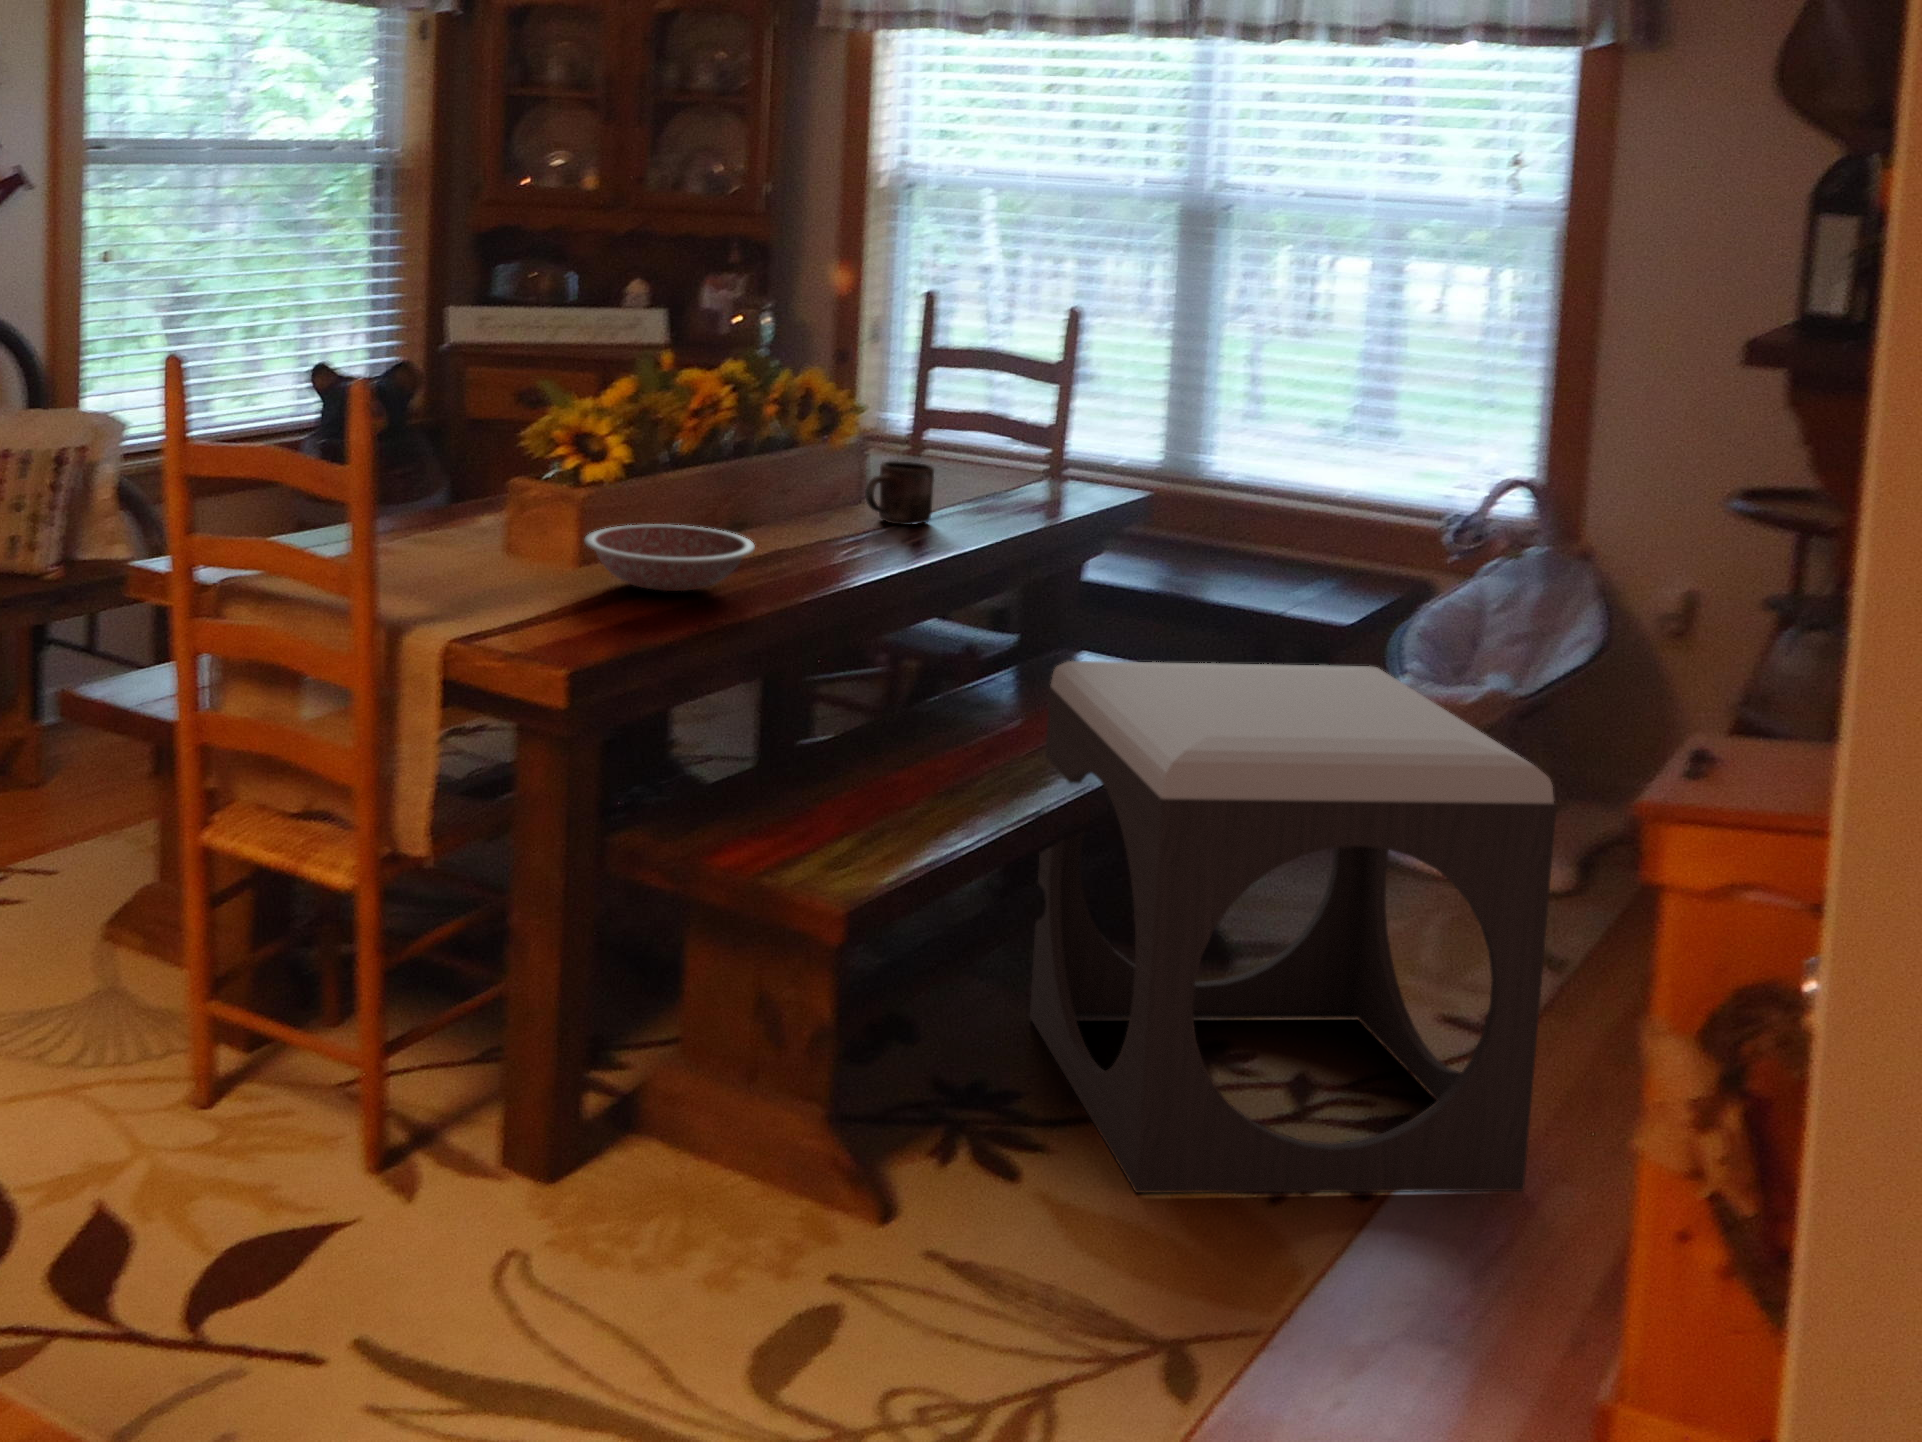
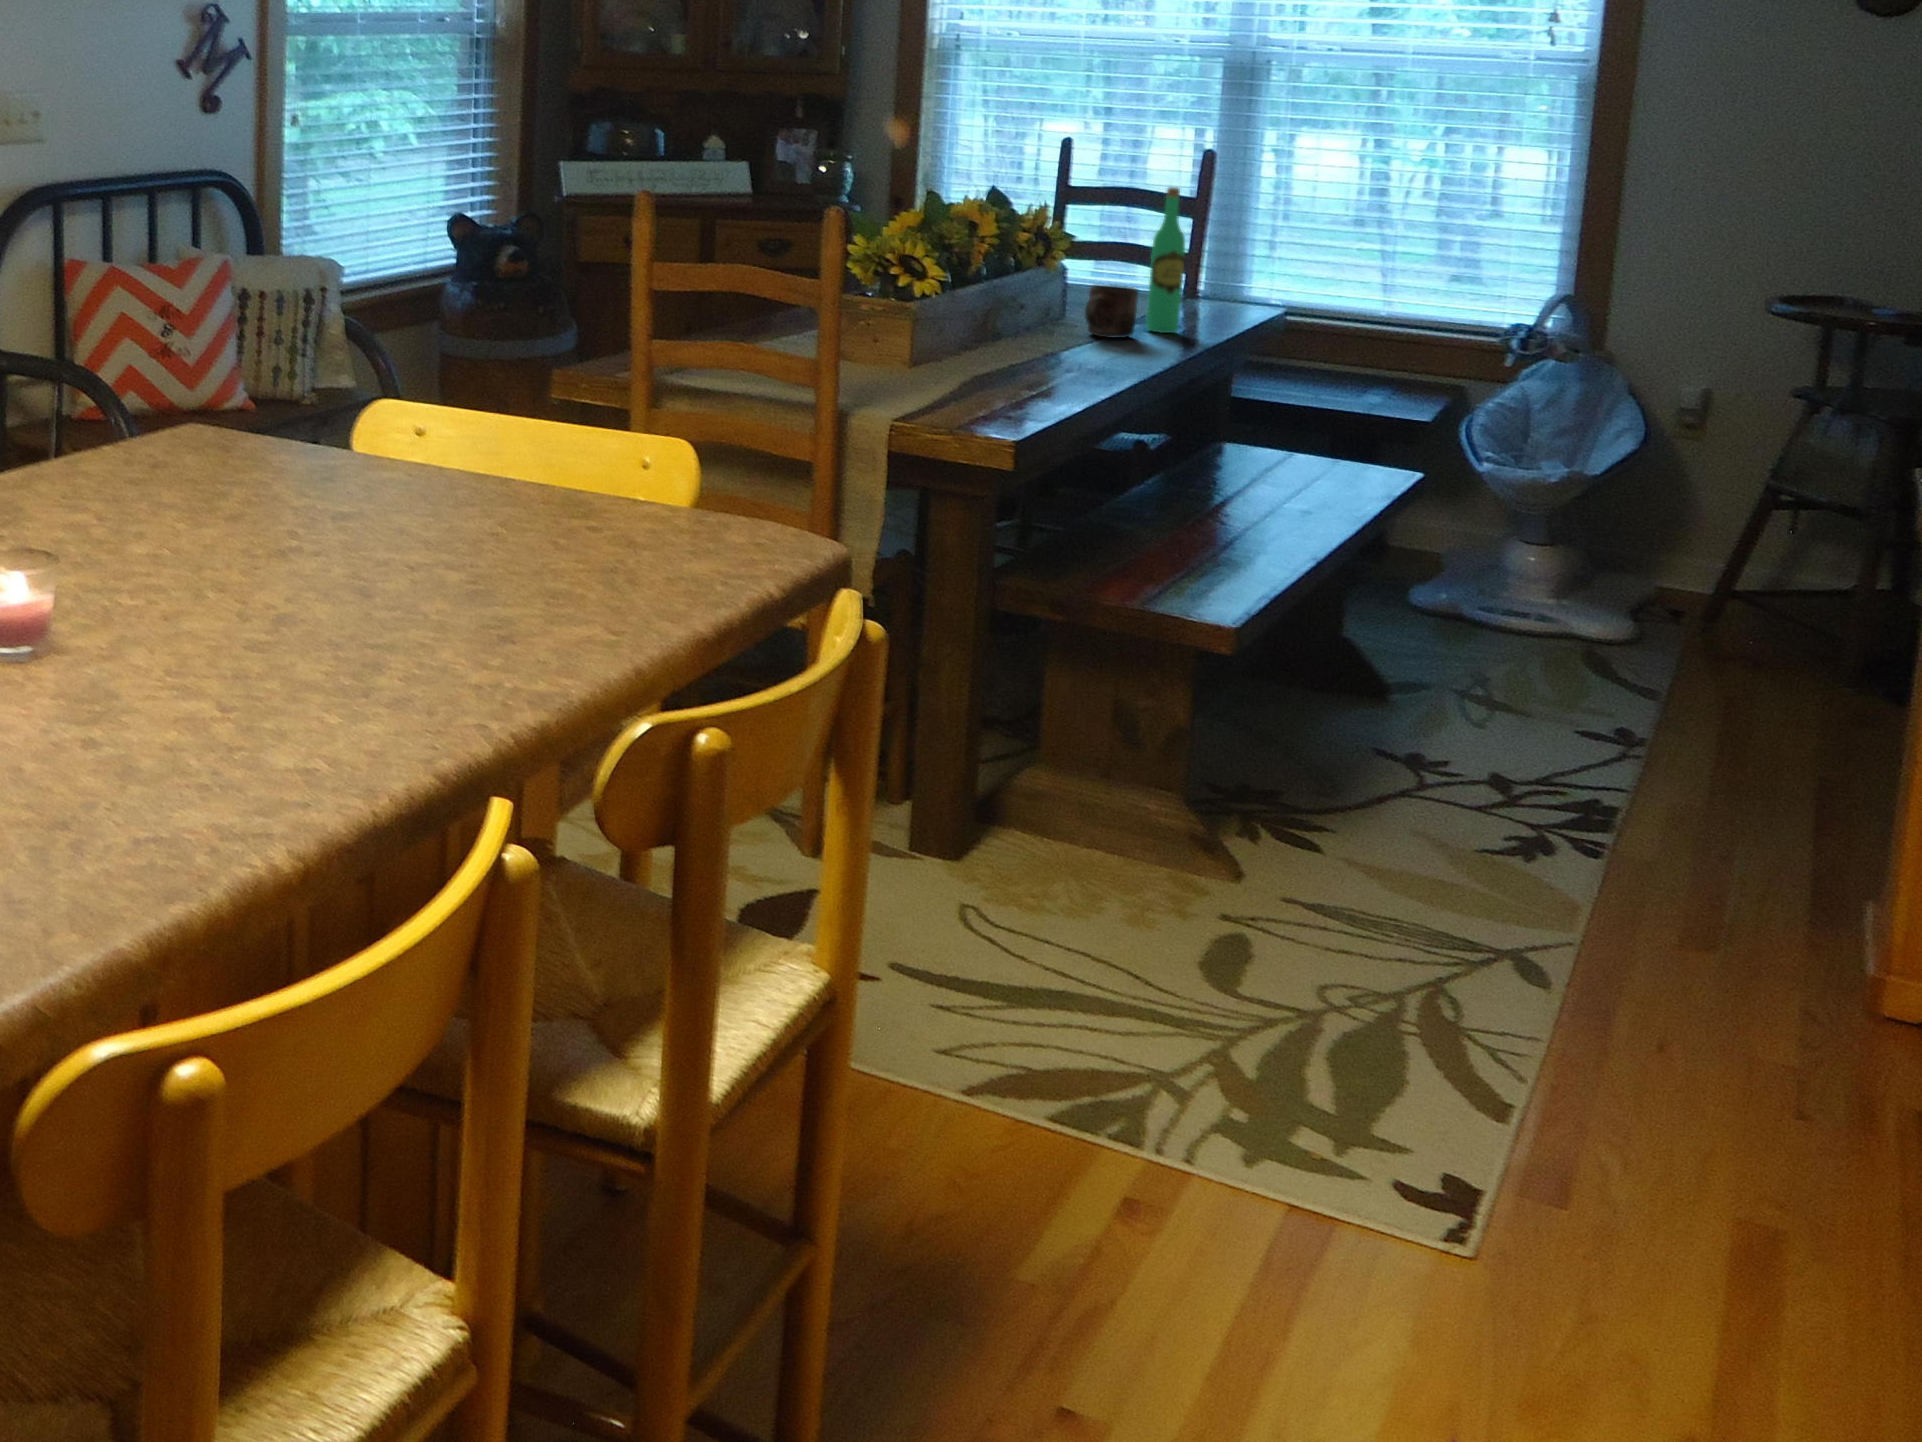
wine bottle: none [959,350,1000,519] -> present [1146,187,1185,333]
bowl: present [584,524,755,591] -> none [930,335,1078,386]
footstool: present [1030,661,1557,1193] -> none [1252,443,1754,856]

